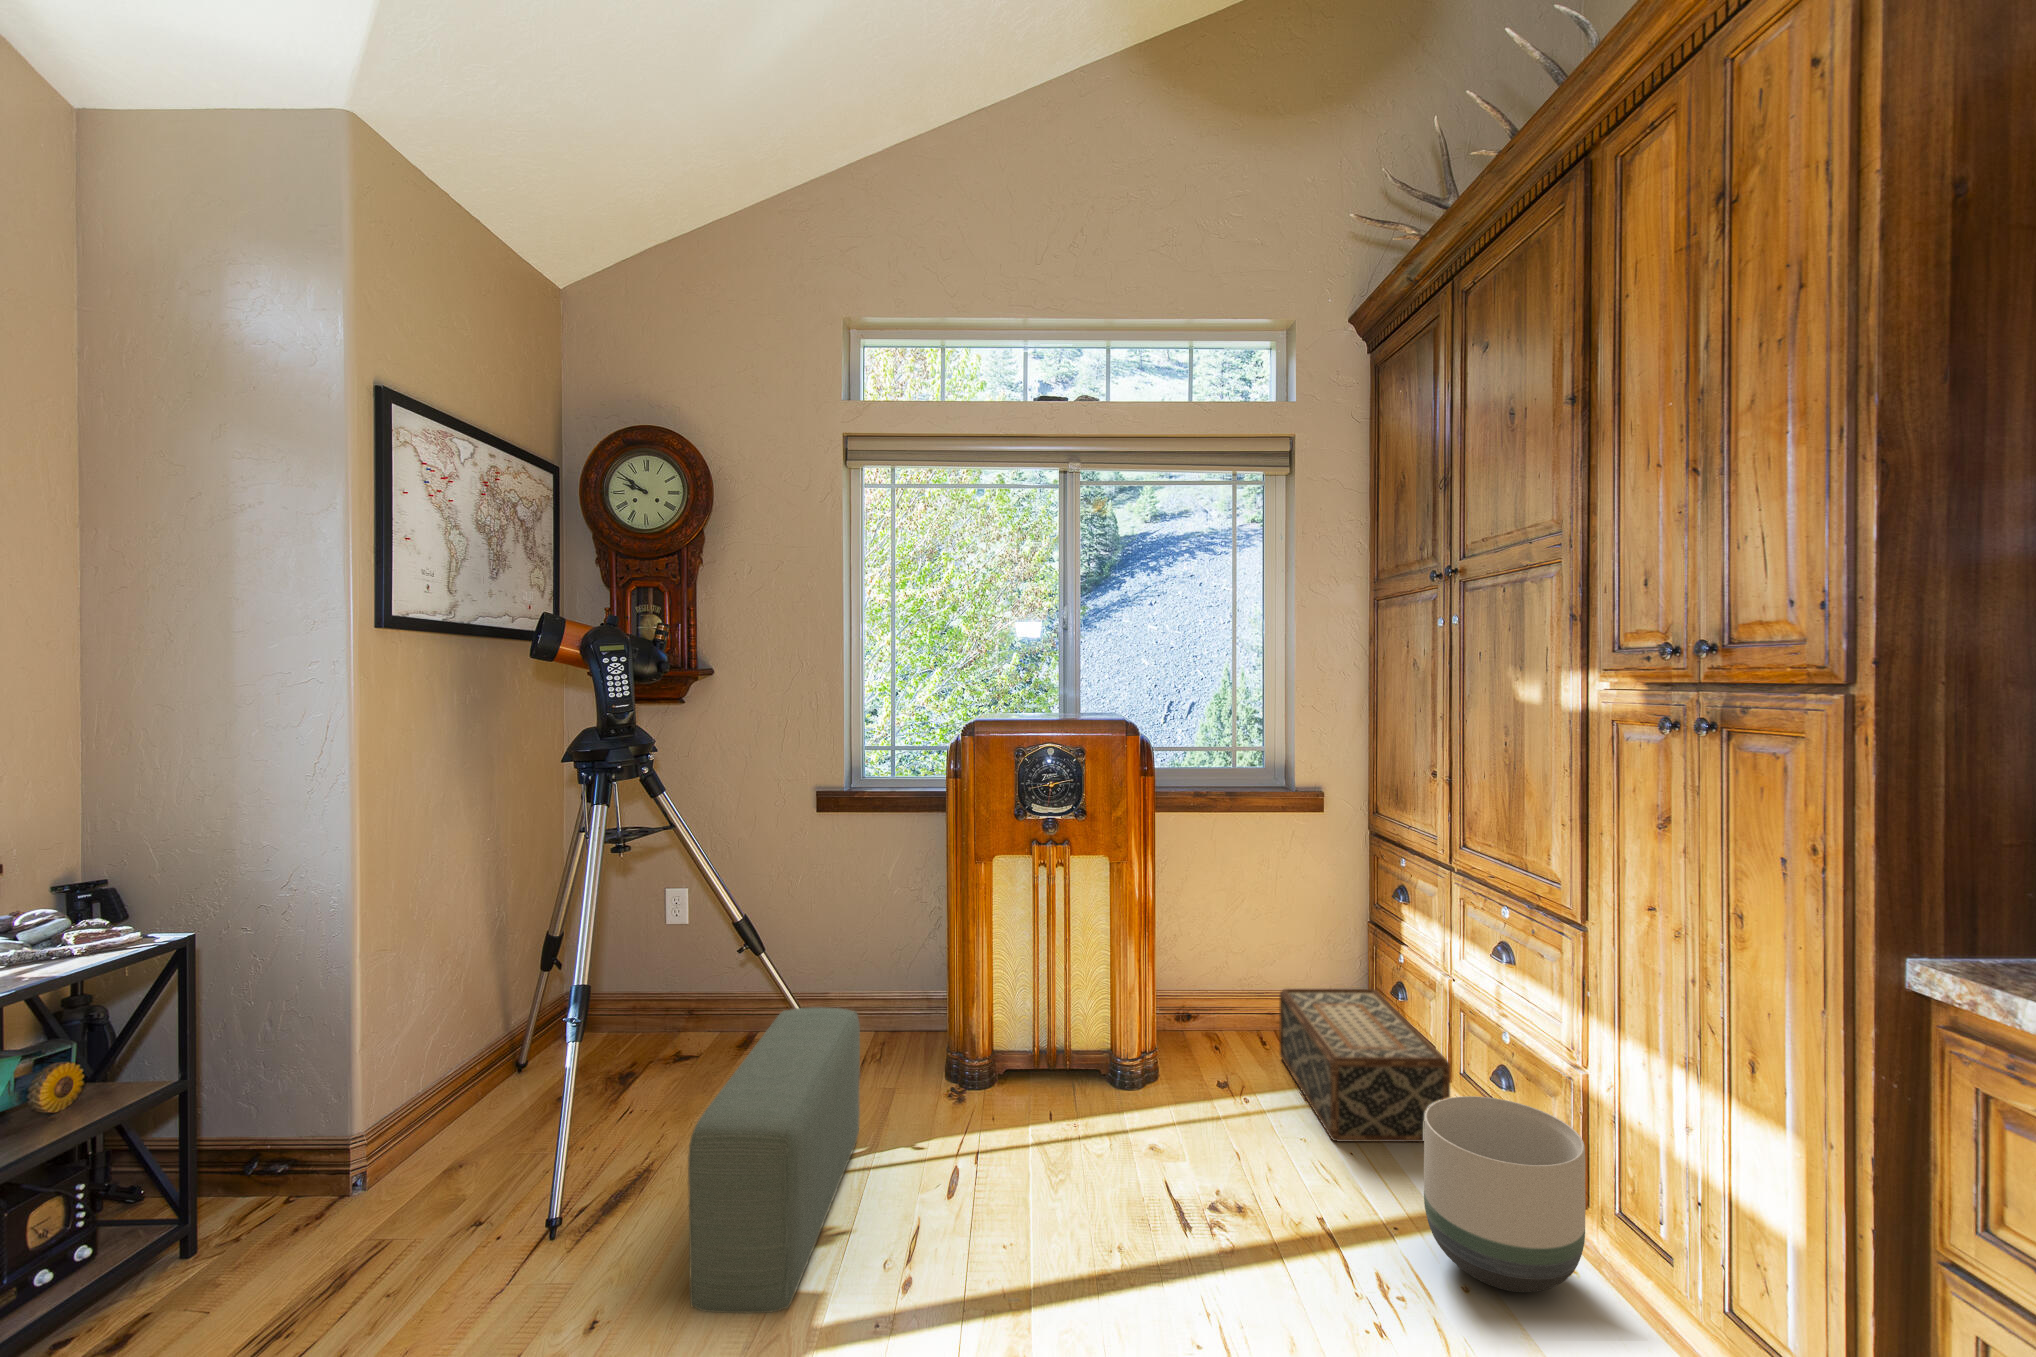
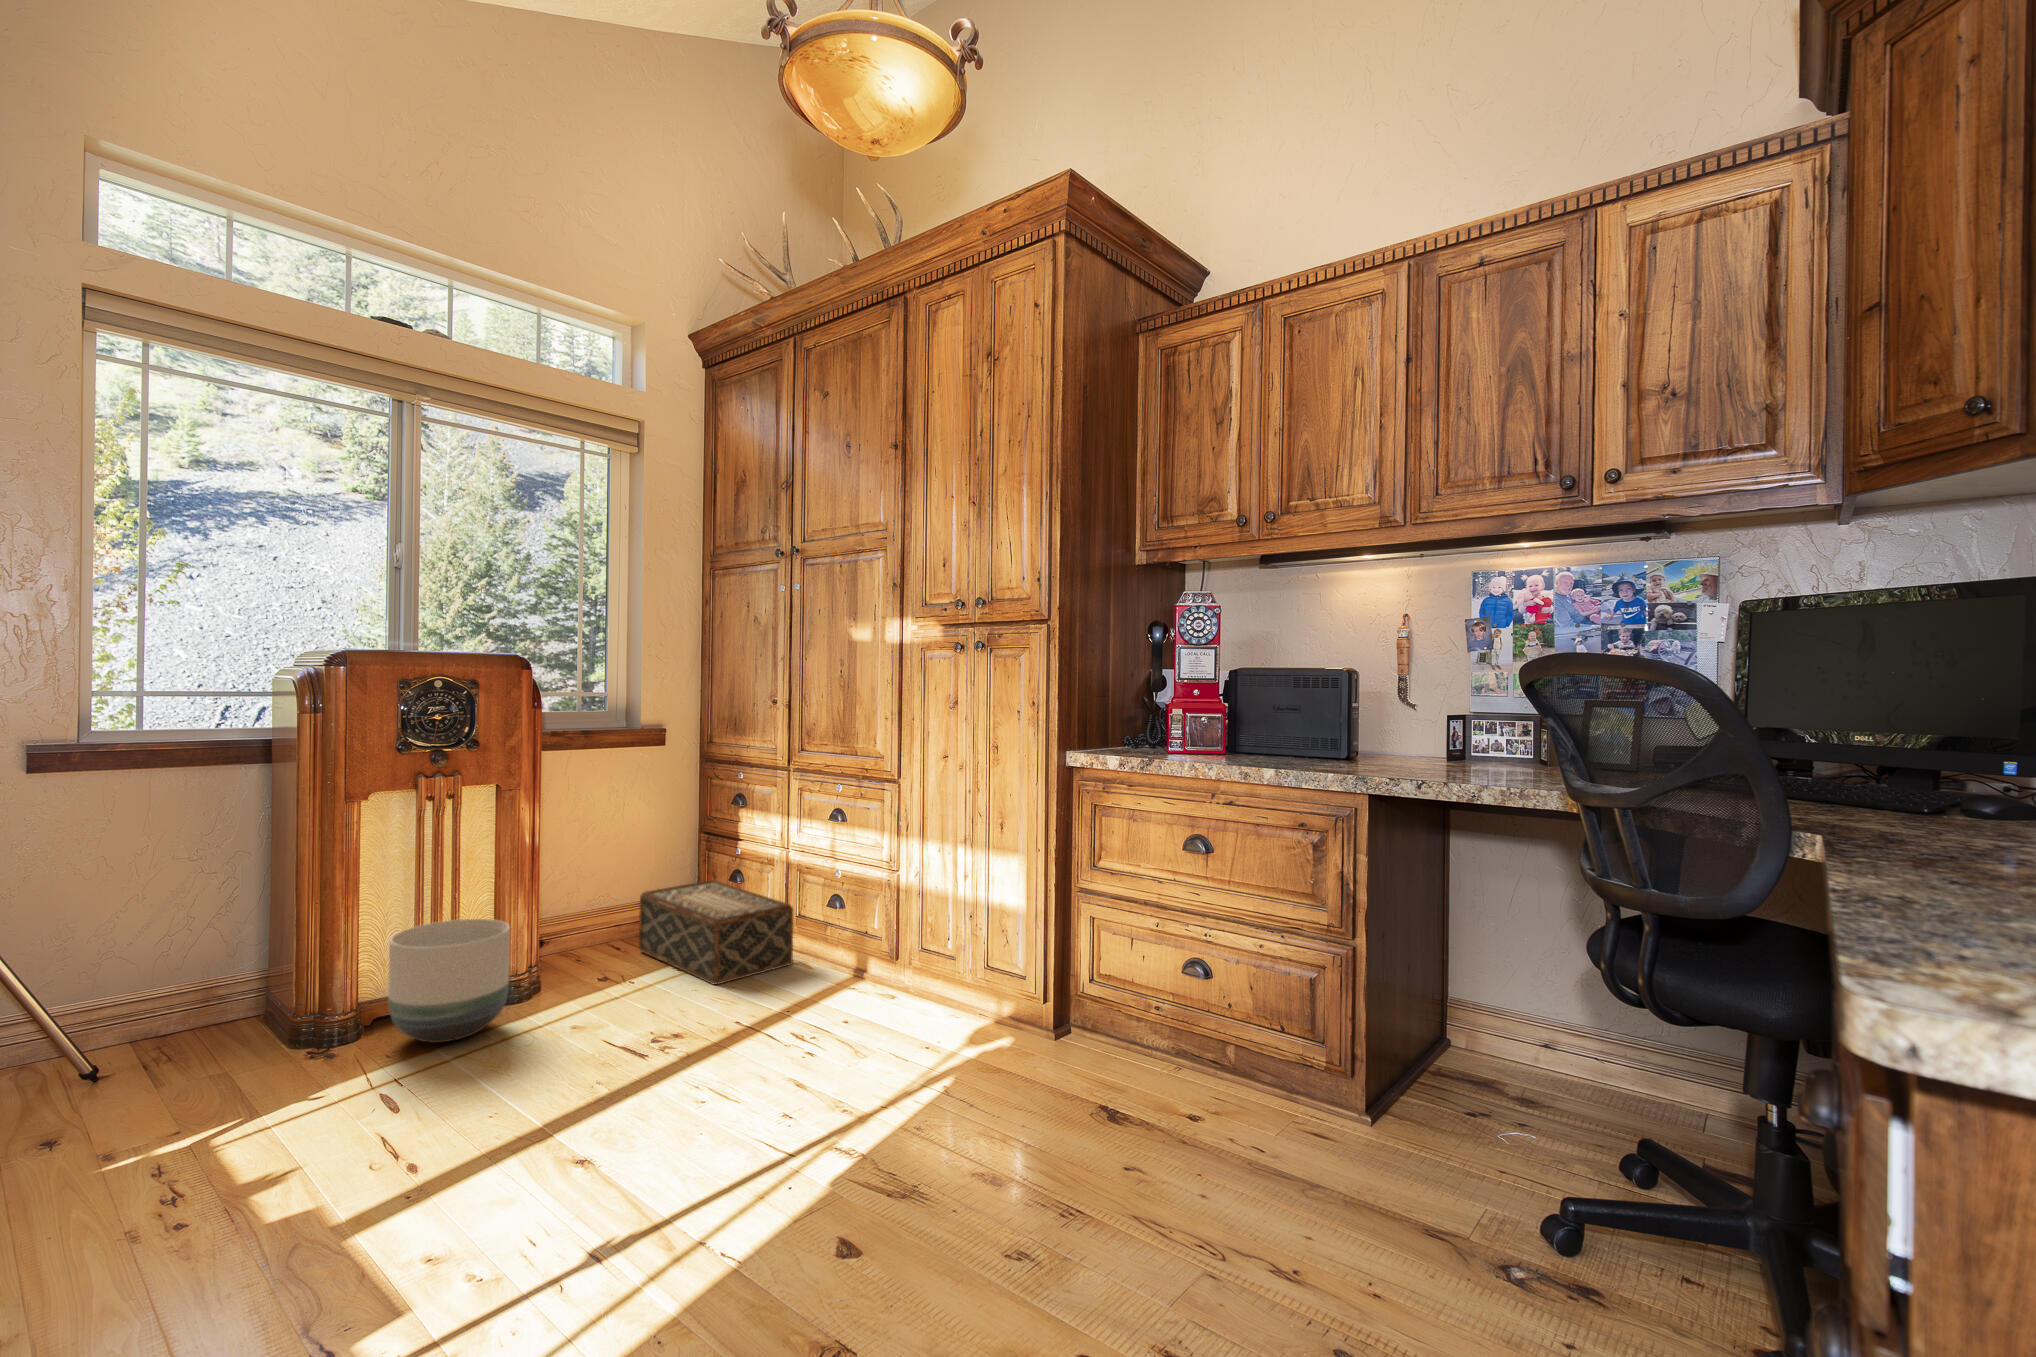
pouf: present [688,1007,860,1313] -> none [113,968,295,1278]
planter: present [1424,1096,1586,1292] -> present [388,919,510,1043]

